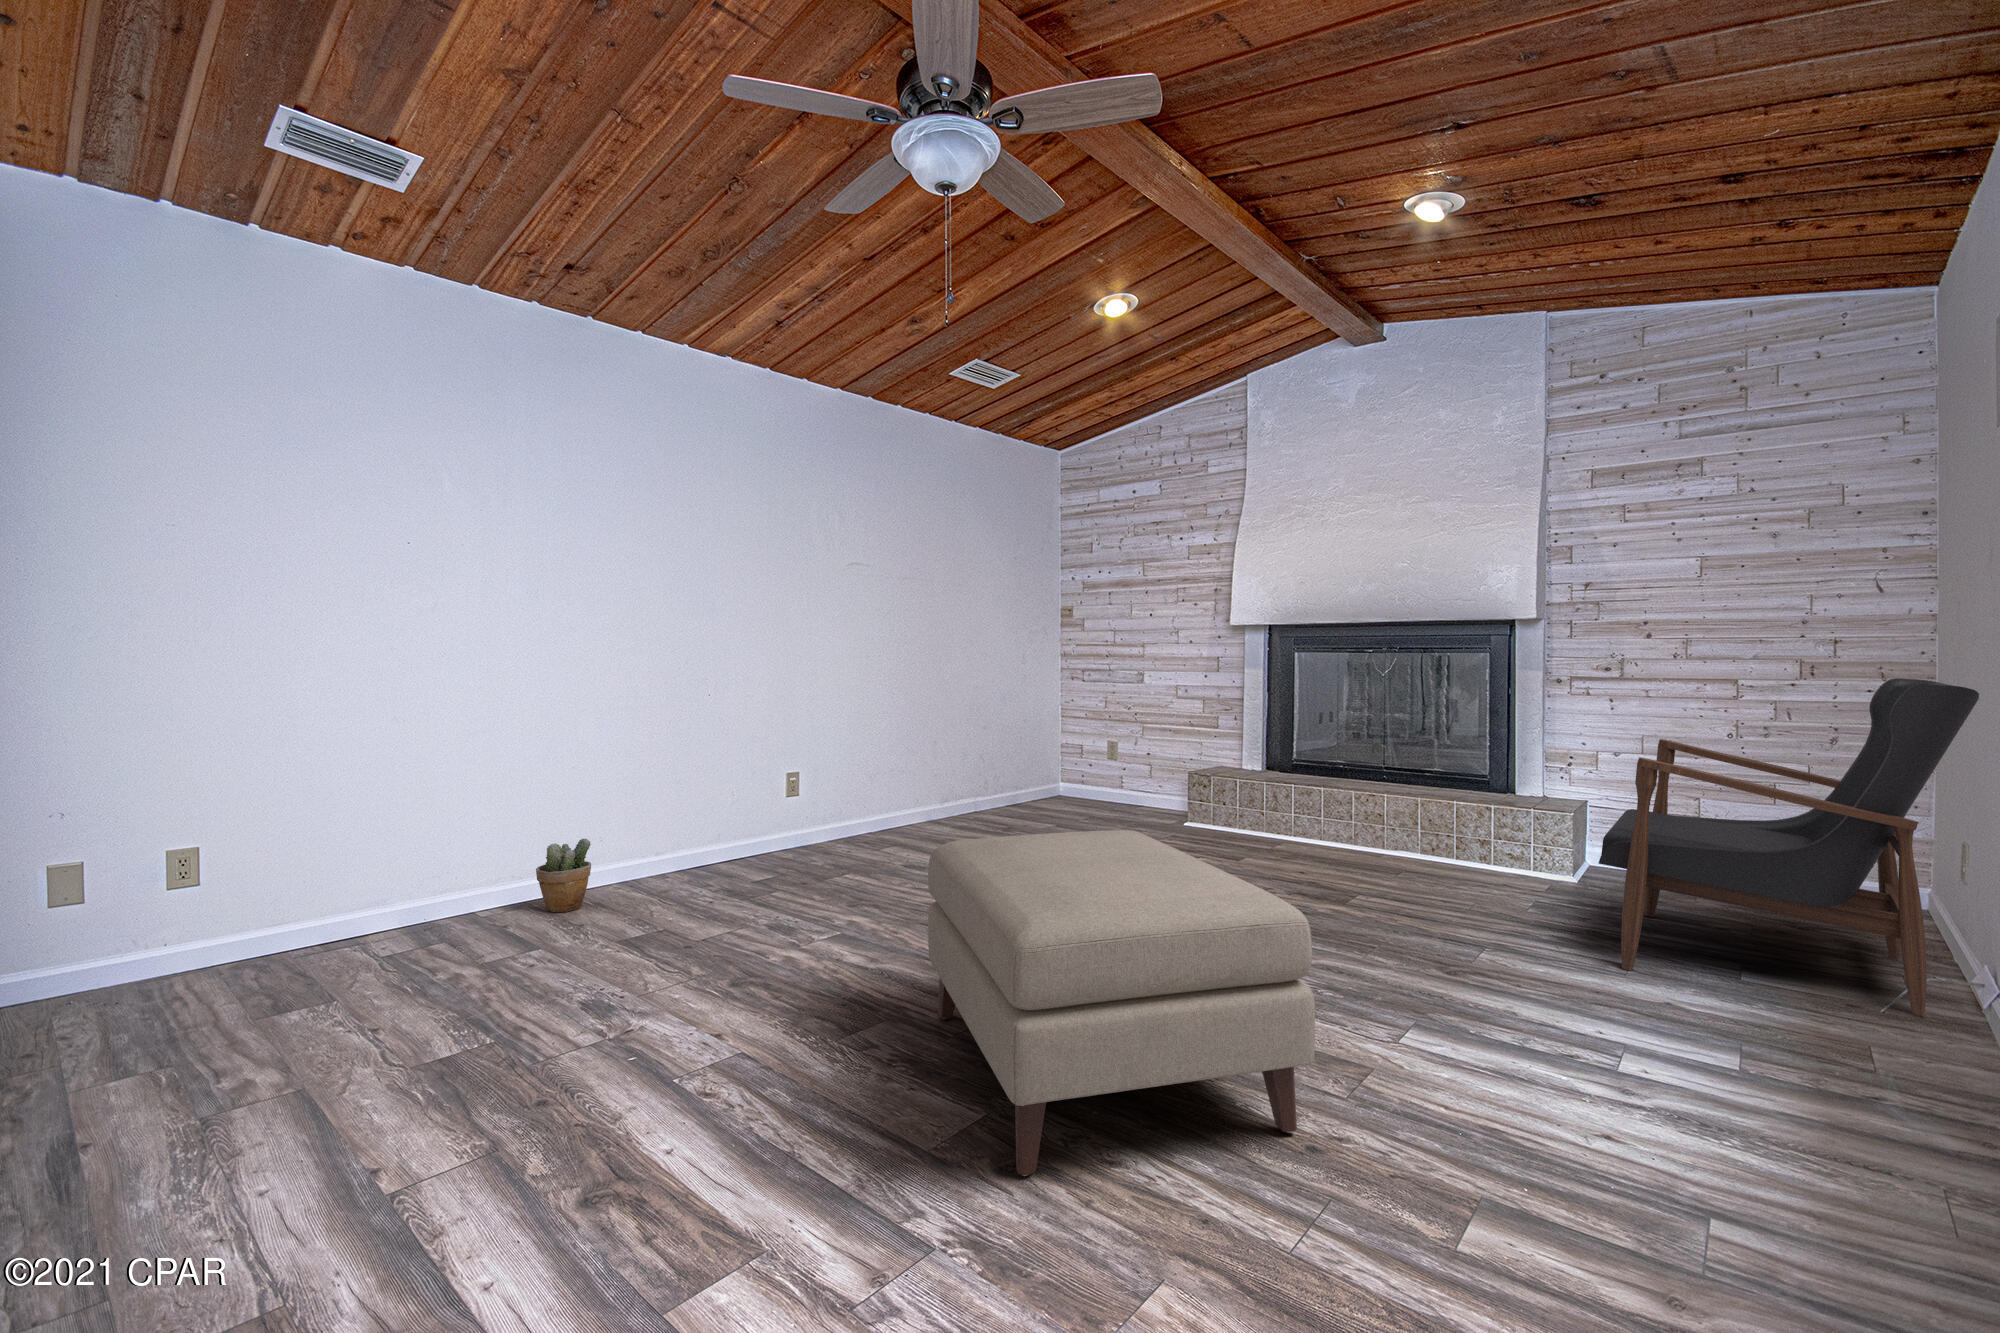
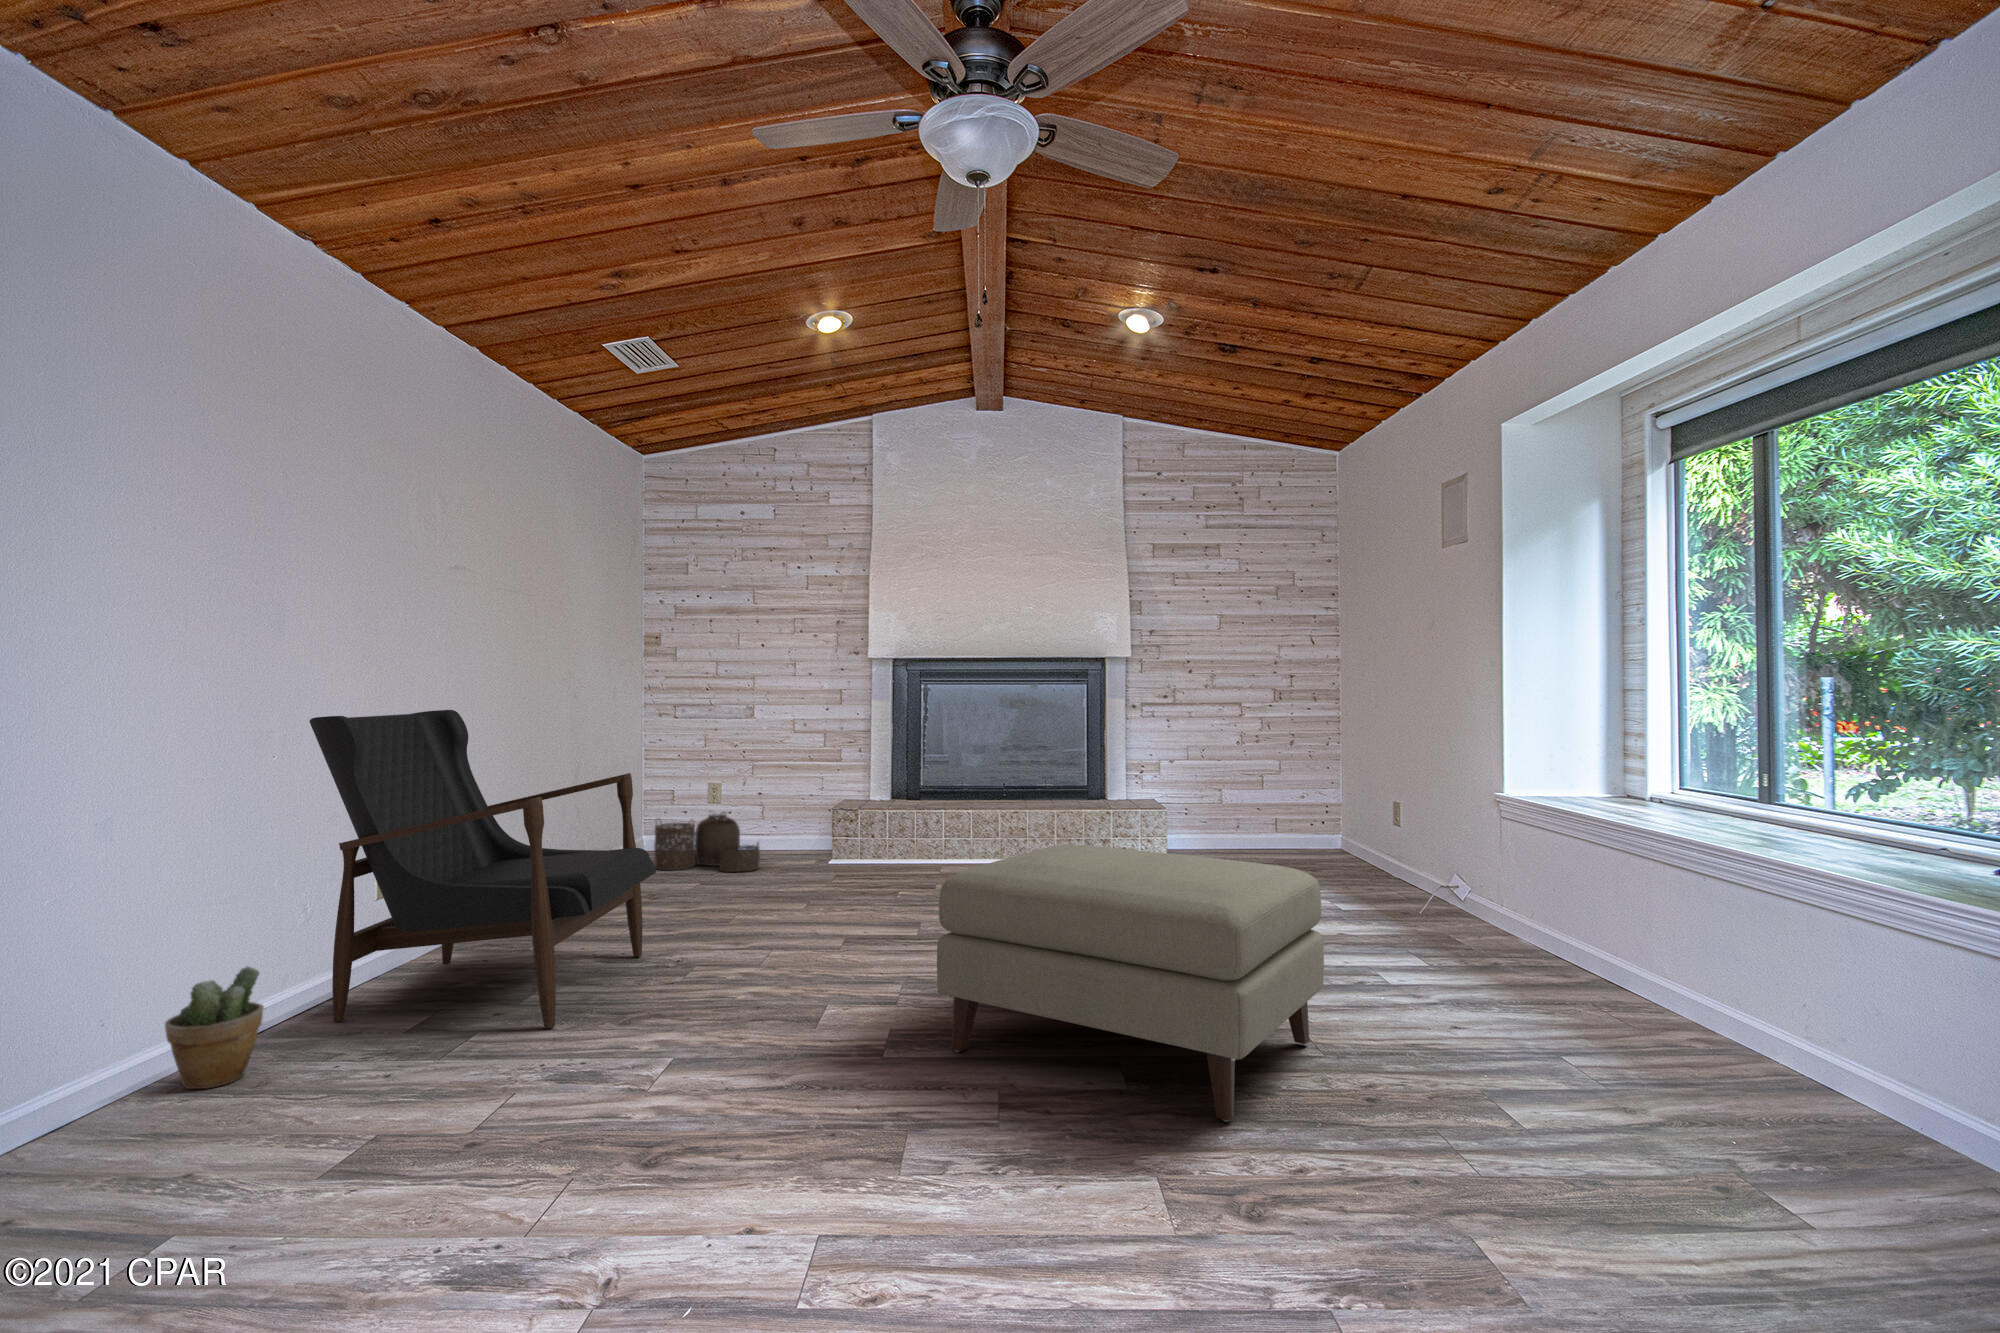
armchair: present [1599,678,1979,1015] -> present [309,710,656,1028]
woven basket: none [1037,767,1126,825] -> present [654,811,760,872]

